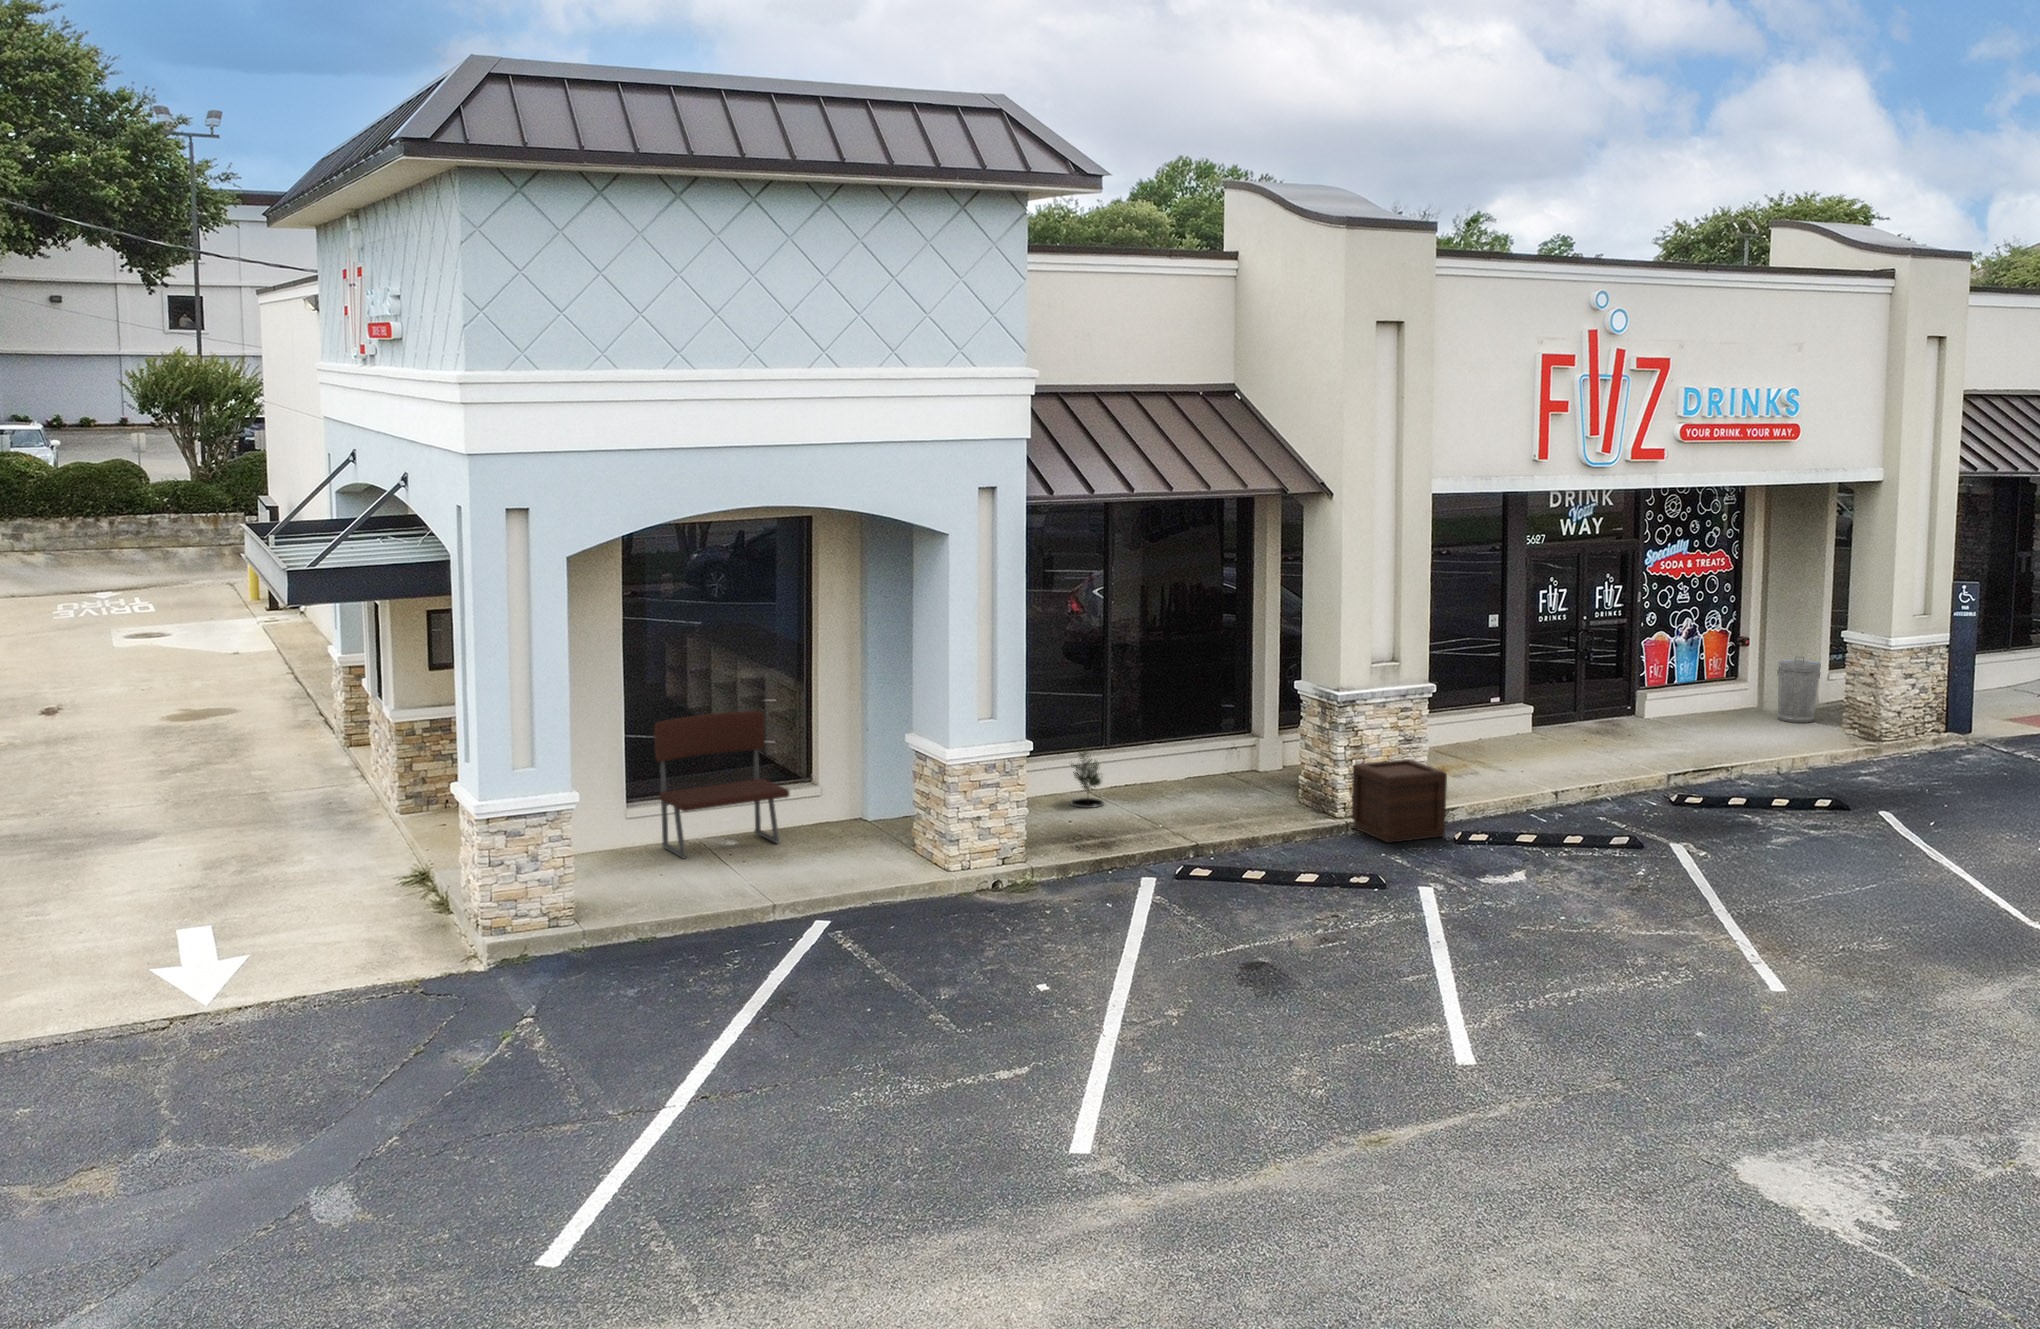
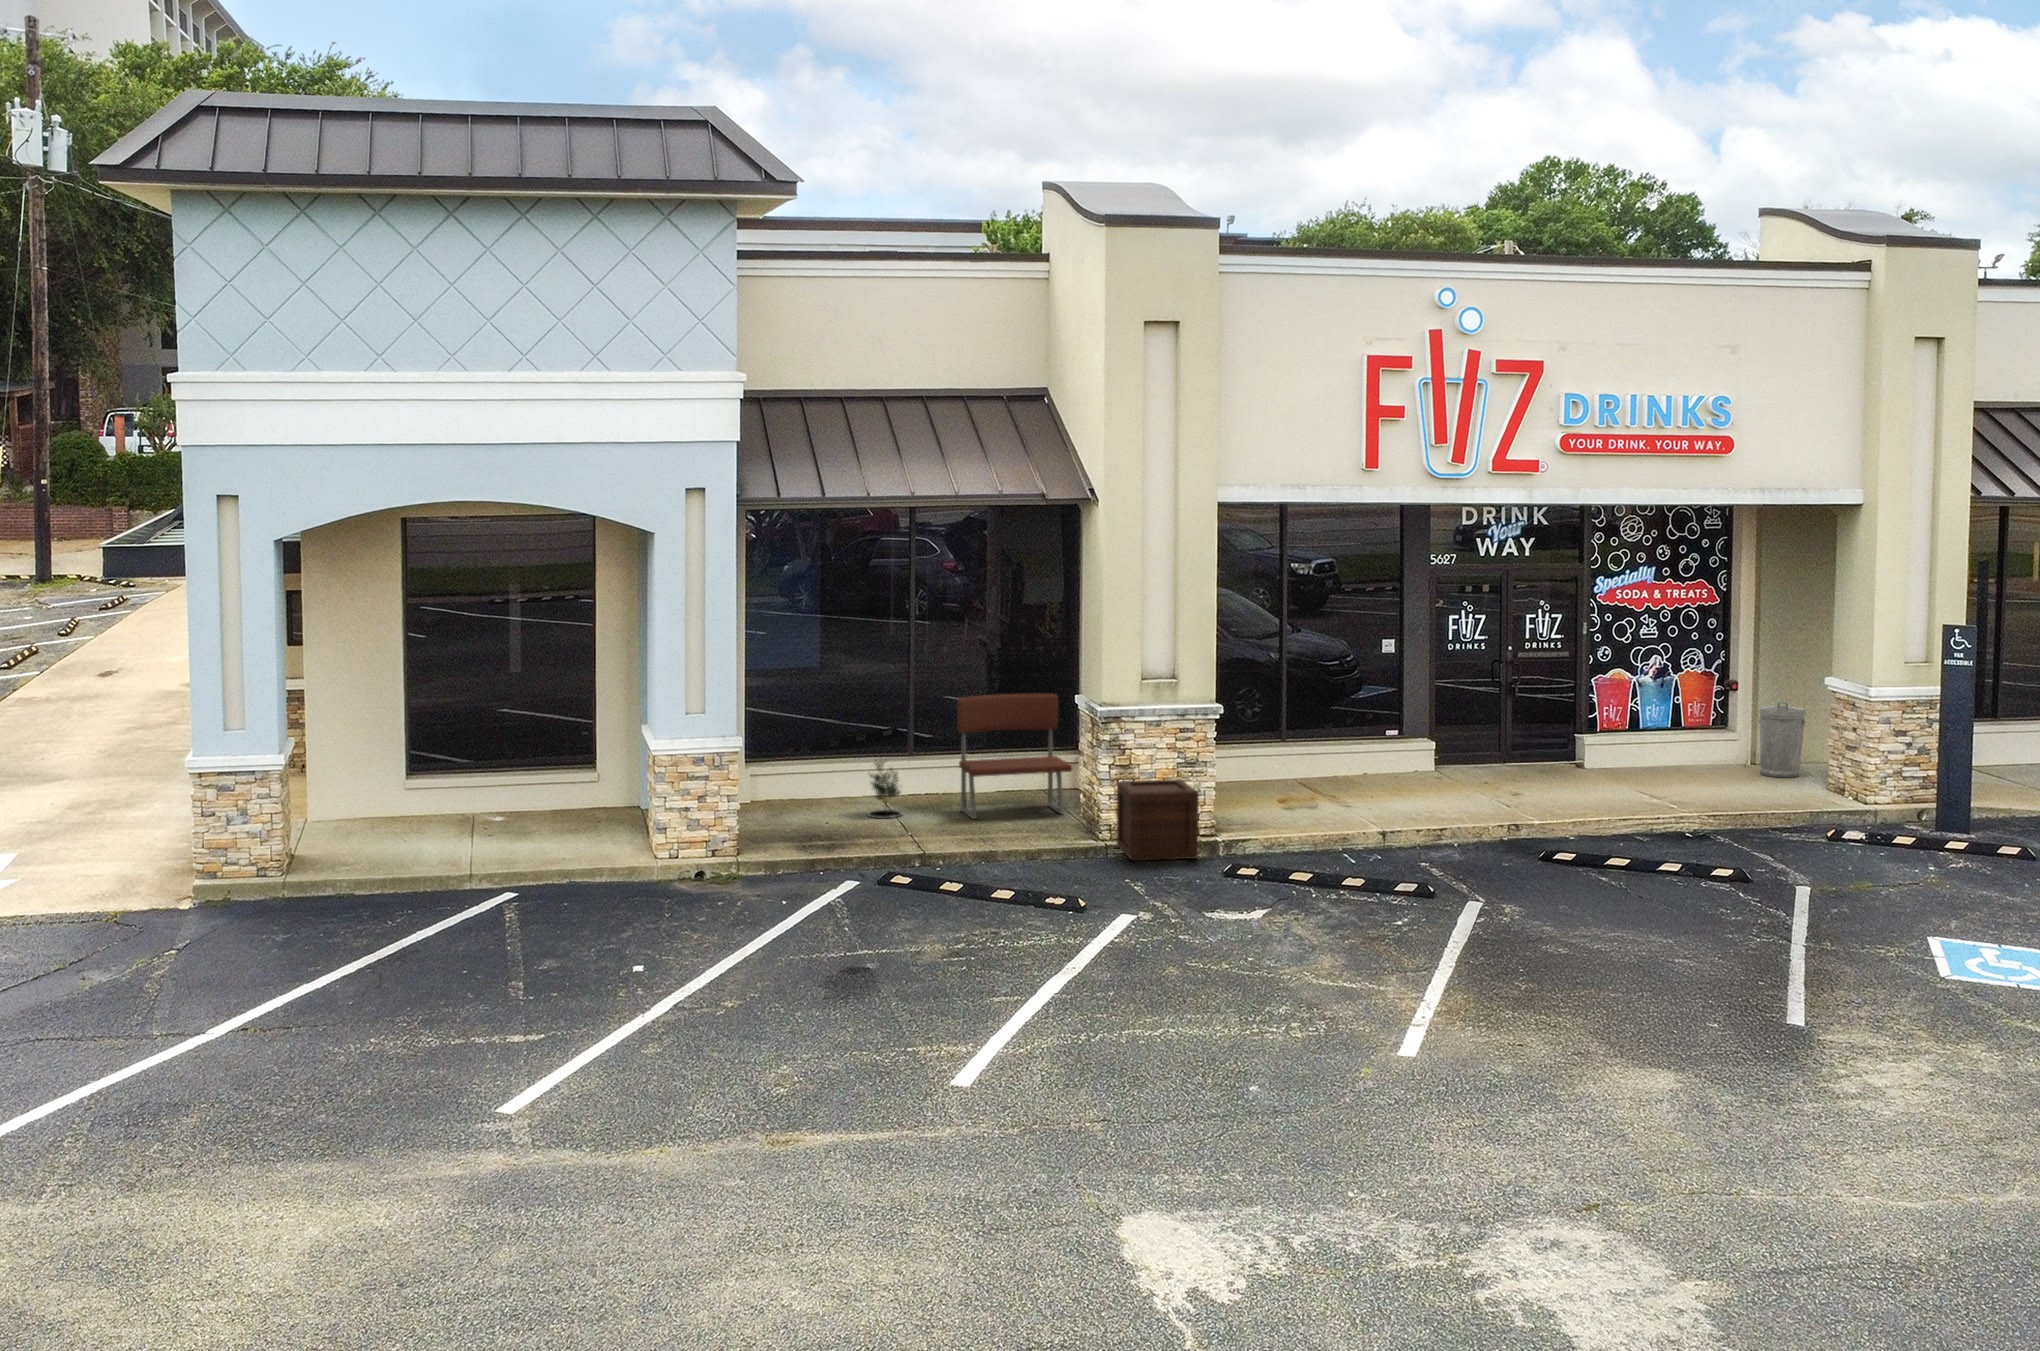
bench: present [654,711,790,858] -> present [957,694,1072,819]

